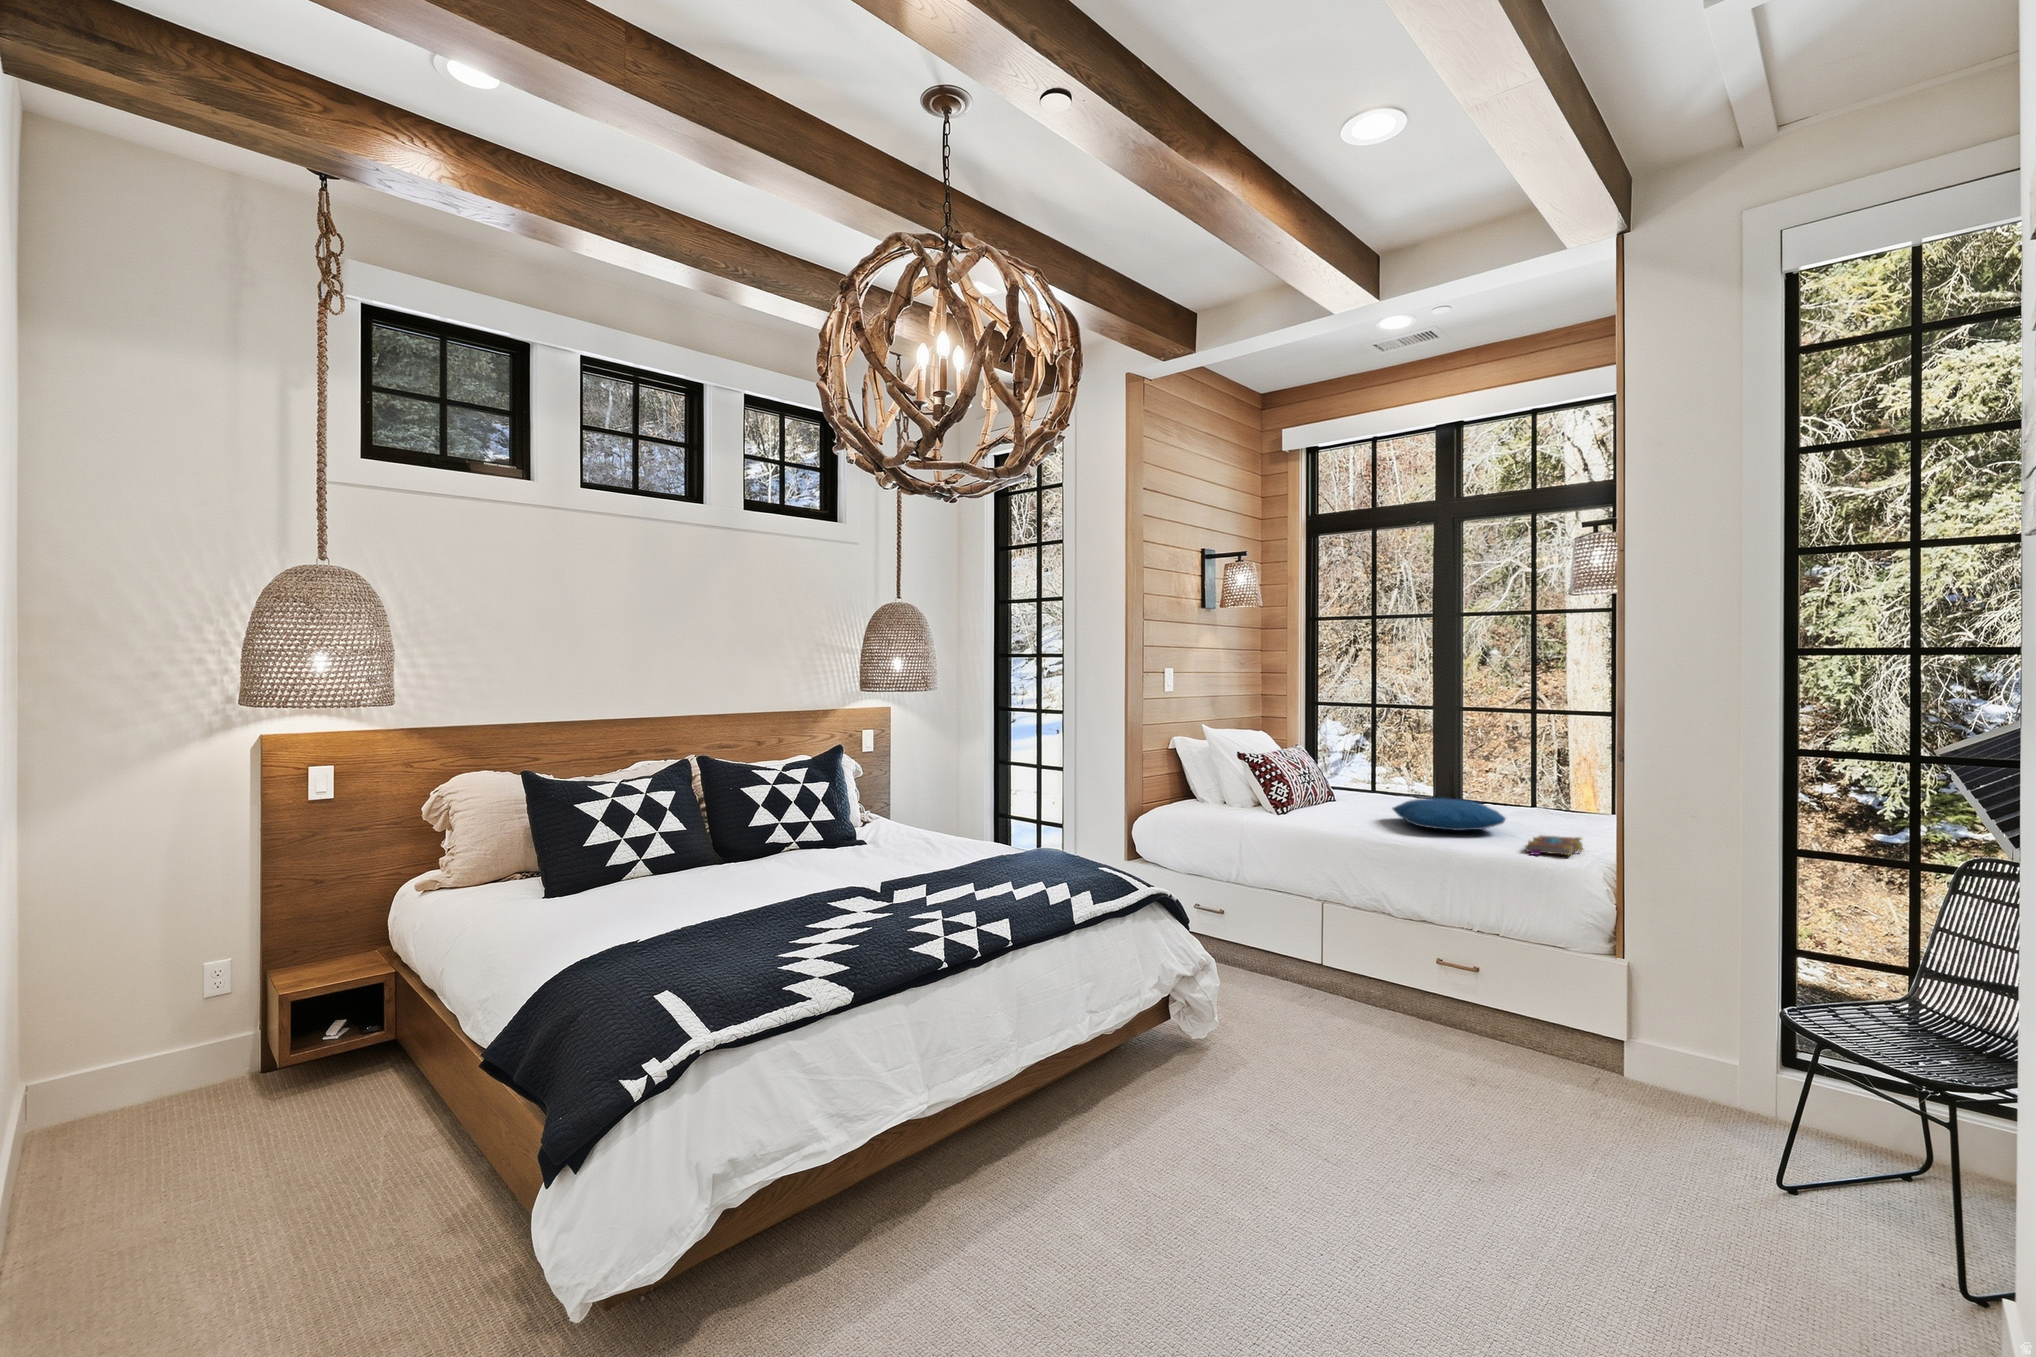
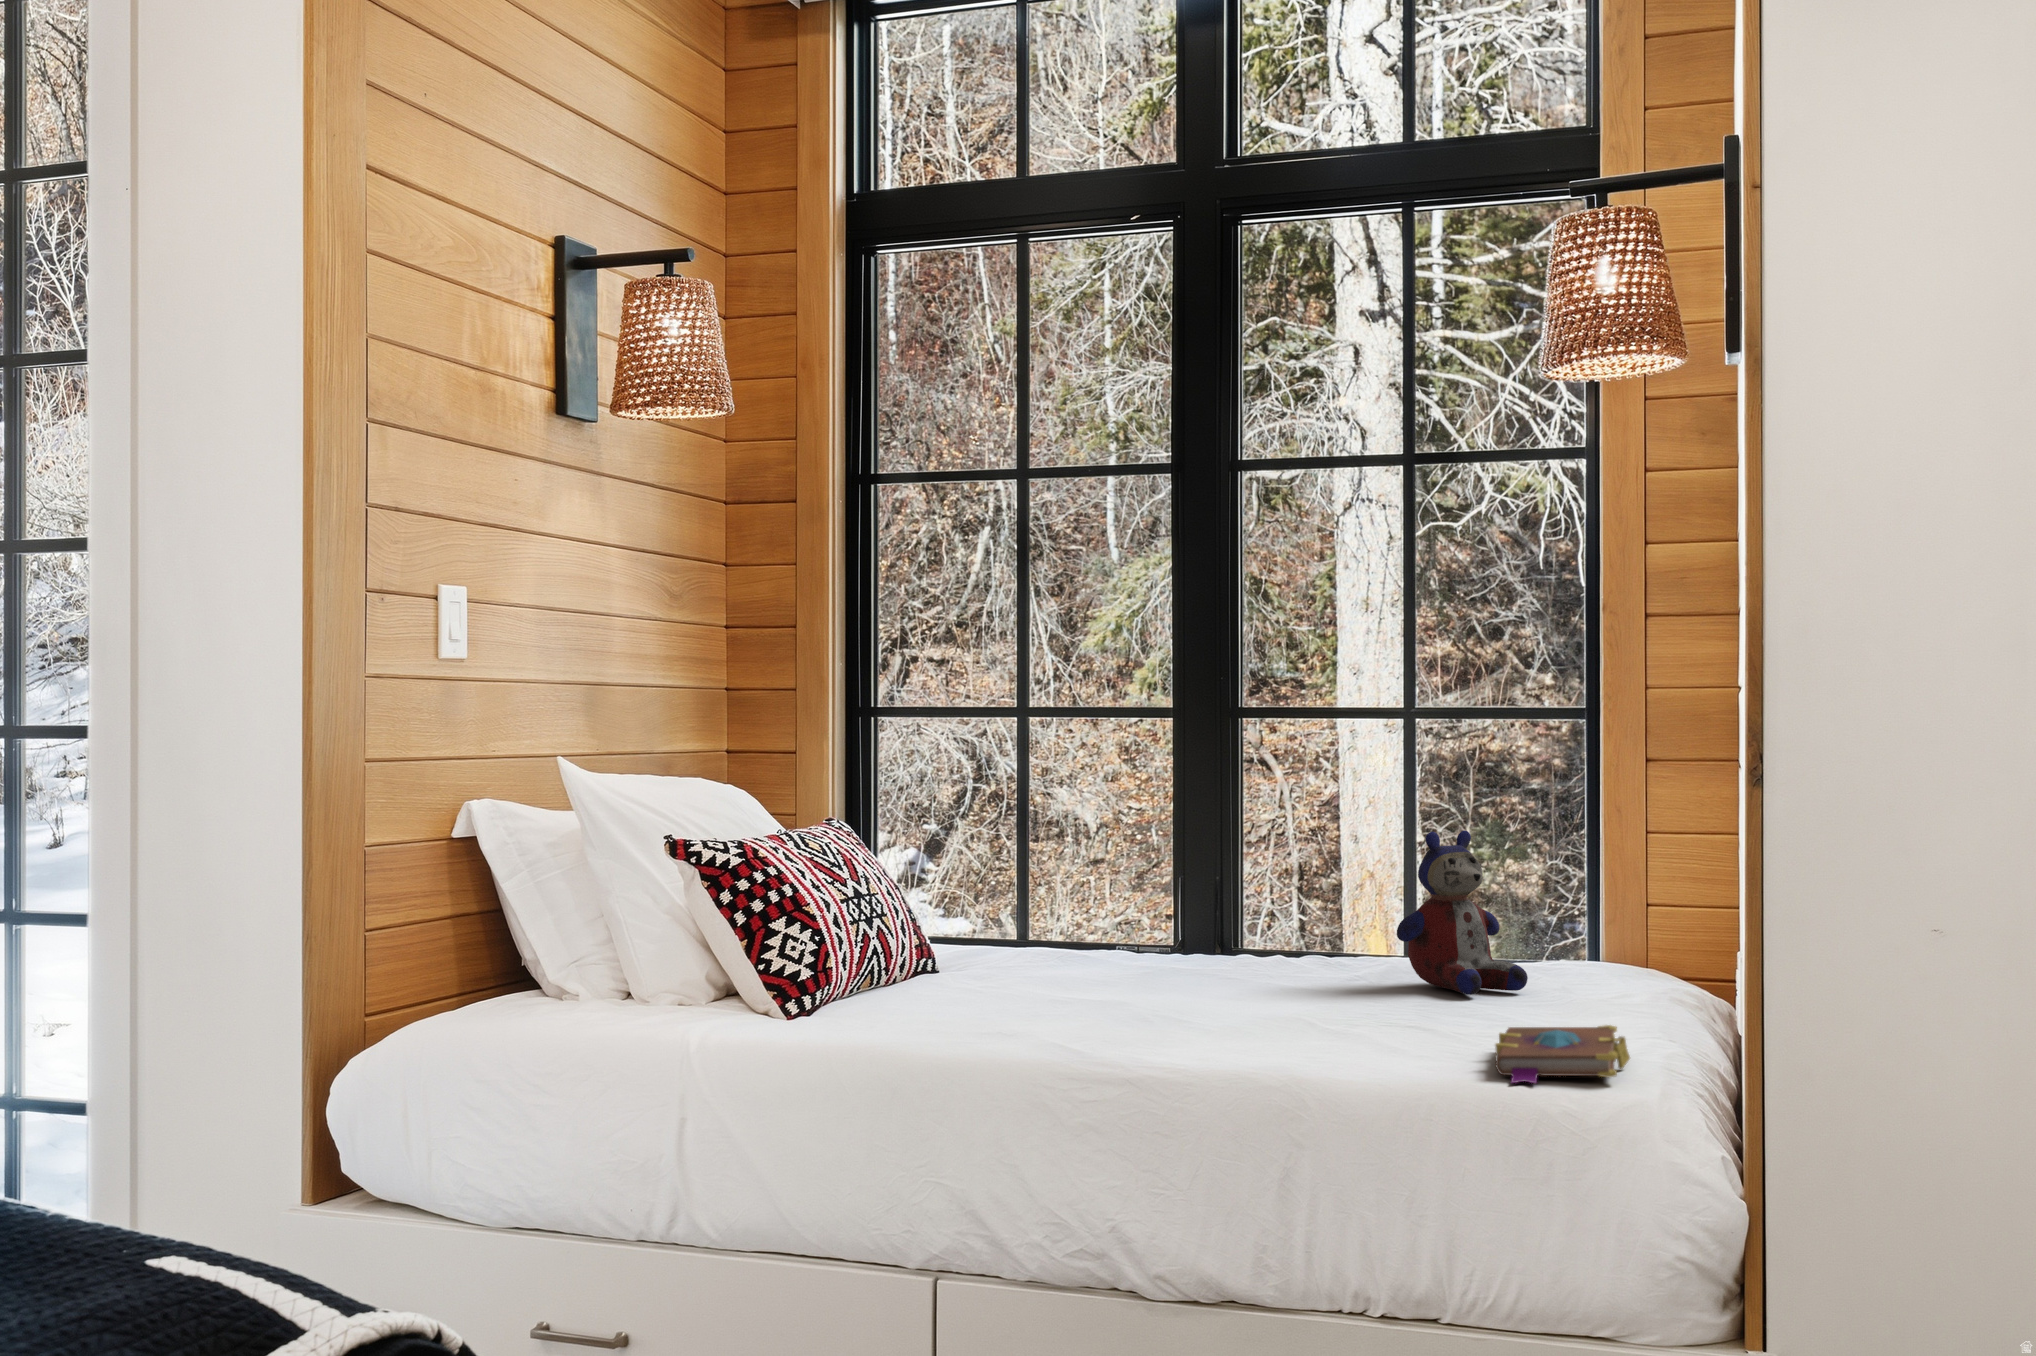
stuffed bear: none [1514,760,1569,823] -> present [1397,830,1528,995]
pillow: present [1393,798,1506,830] -> none [1107,943,1412,1030]

